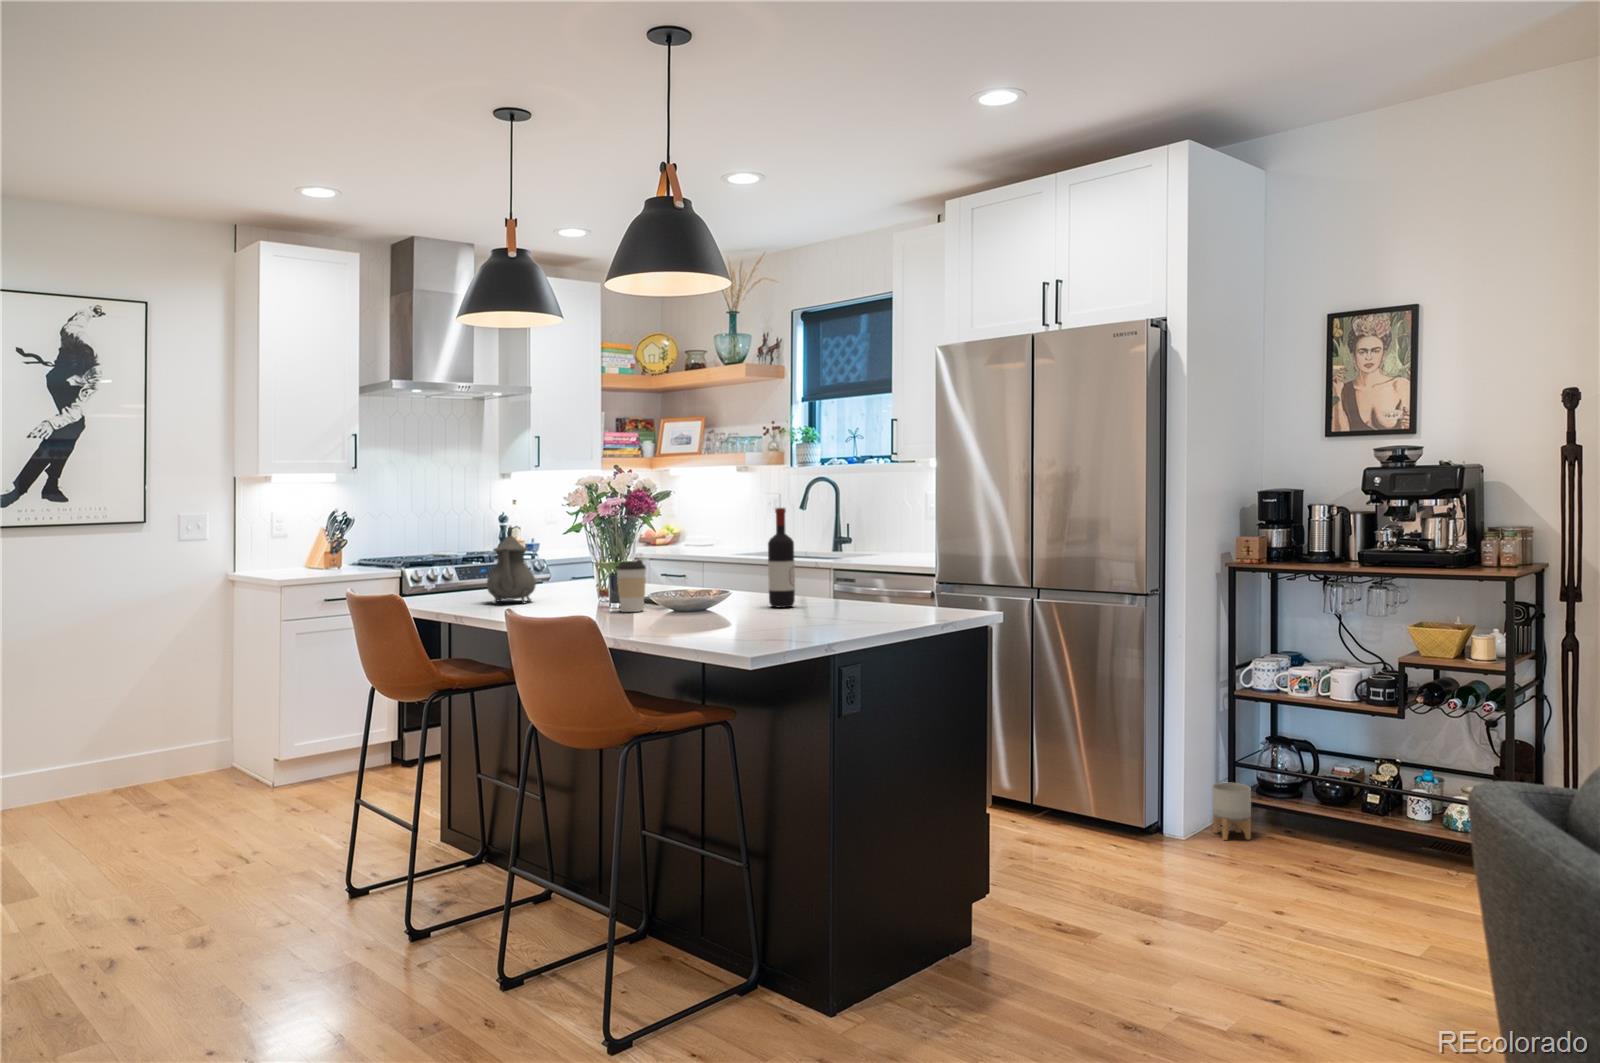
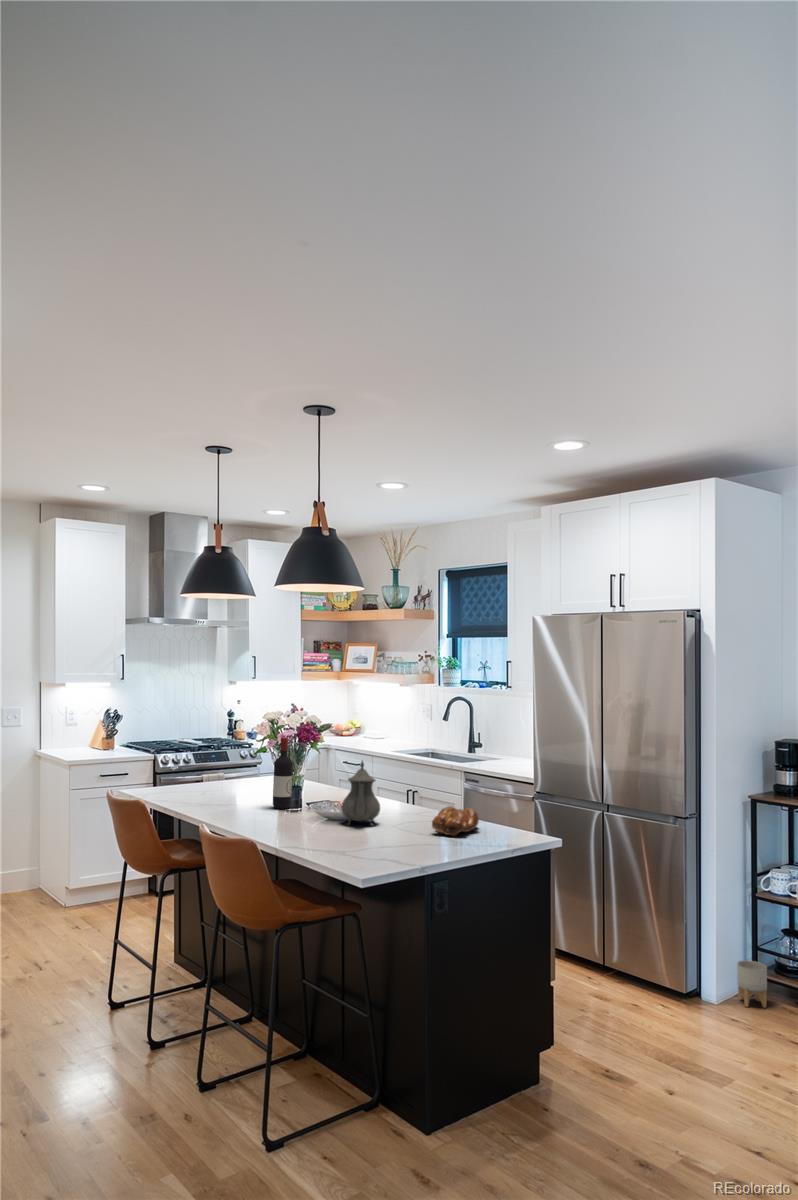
wine bottle: present [768,508,795,608] -> present [273,738,293,809]
teapot: present [487,526,536,604] -> present [341,761,380,826]
coffee cup: present [616,560,646,612] -> none [299,777,320,814]
bread loaf: none [812,585,876,621] -> present [432,806,479,835]

